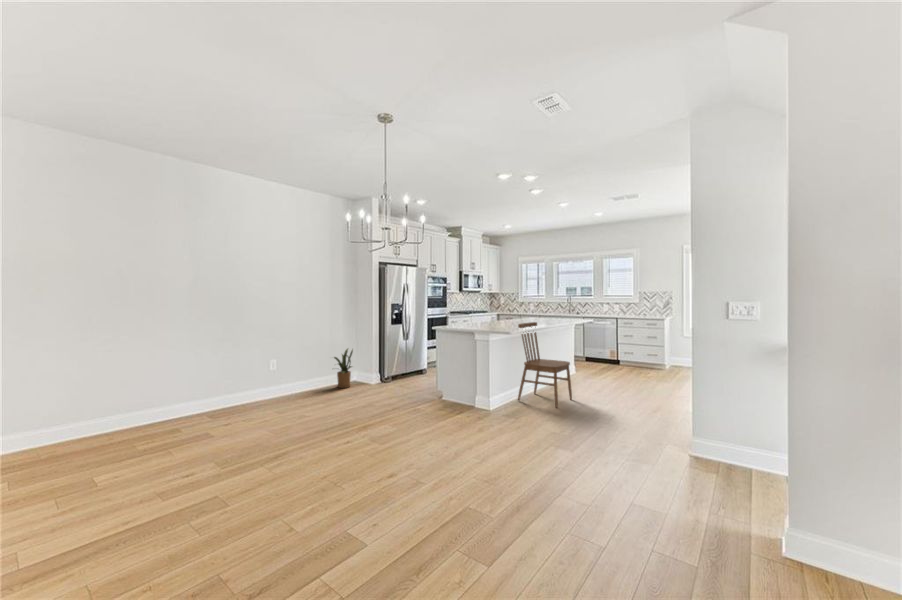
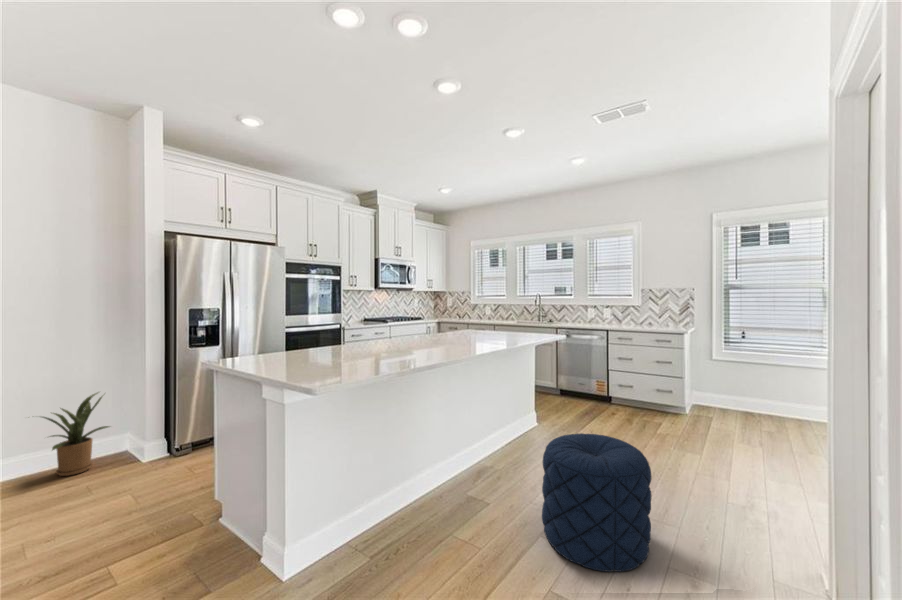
dining chair: present [518,322,572,408] -> none [378,348,506,580]
pouf: none [588,359,634,406] -> present [542,433,652,572]

